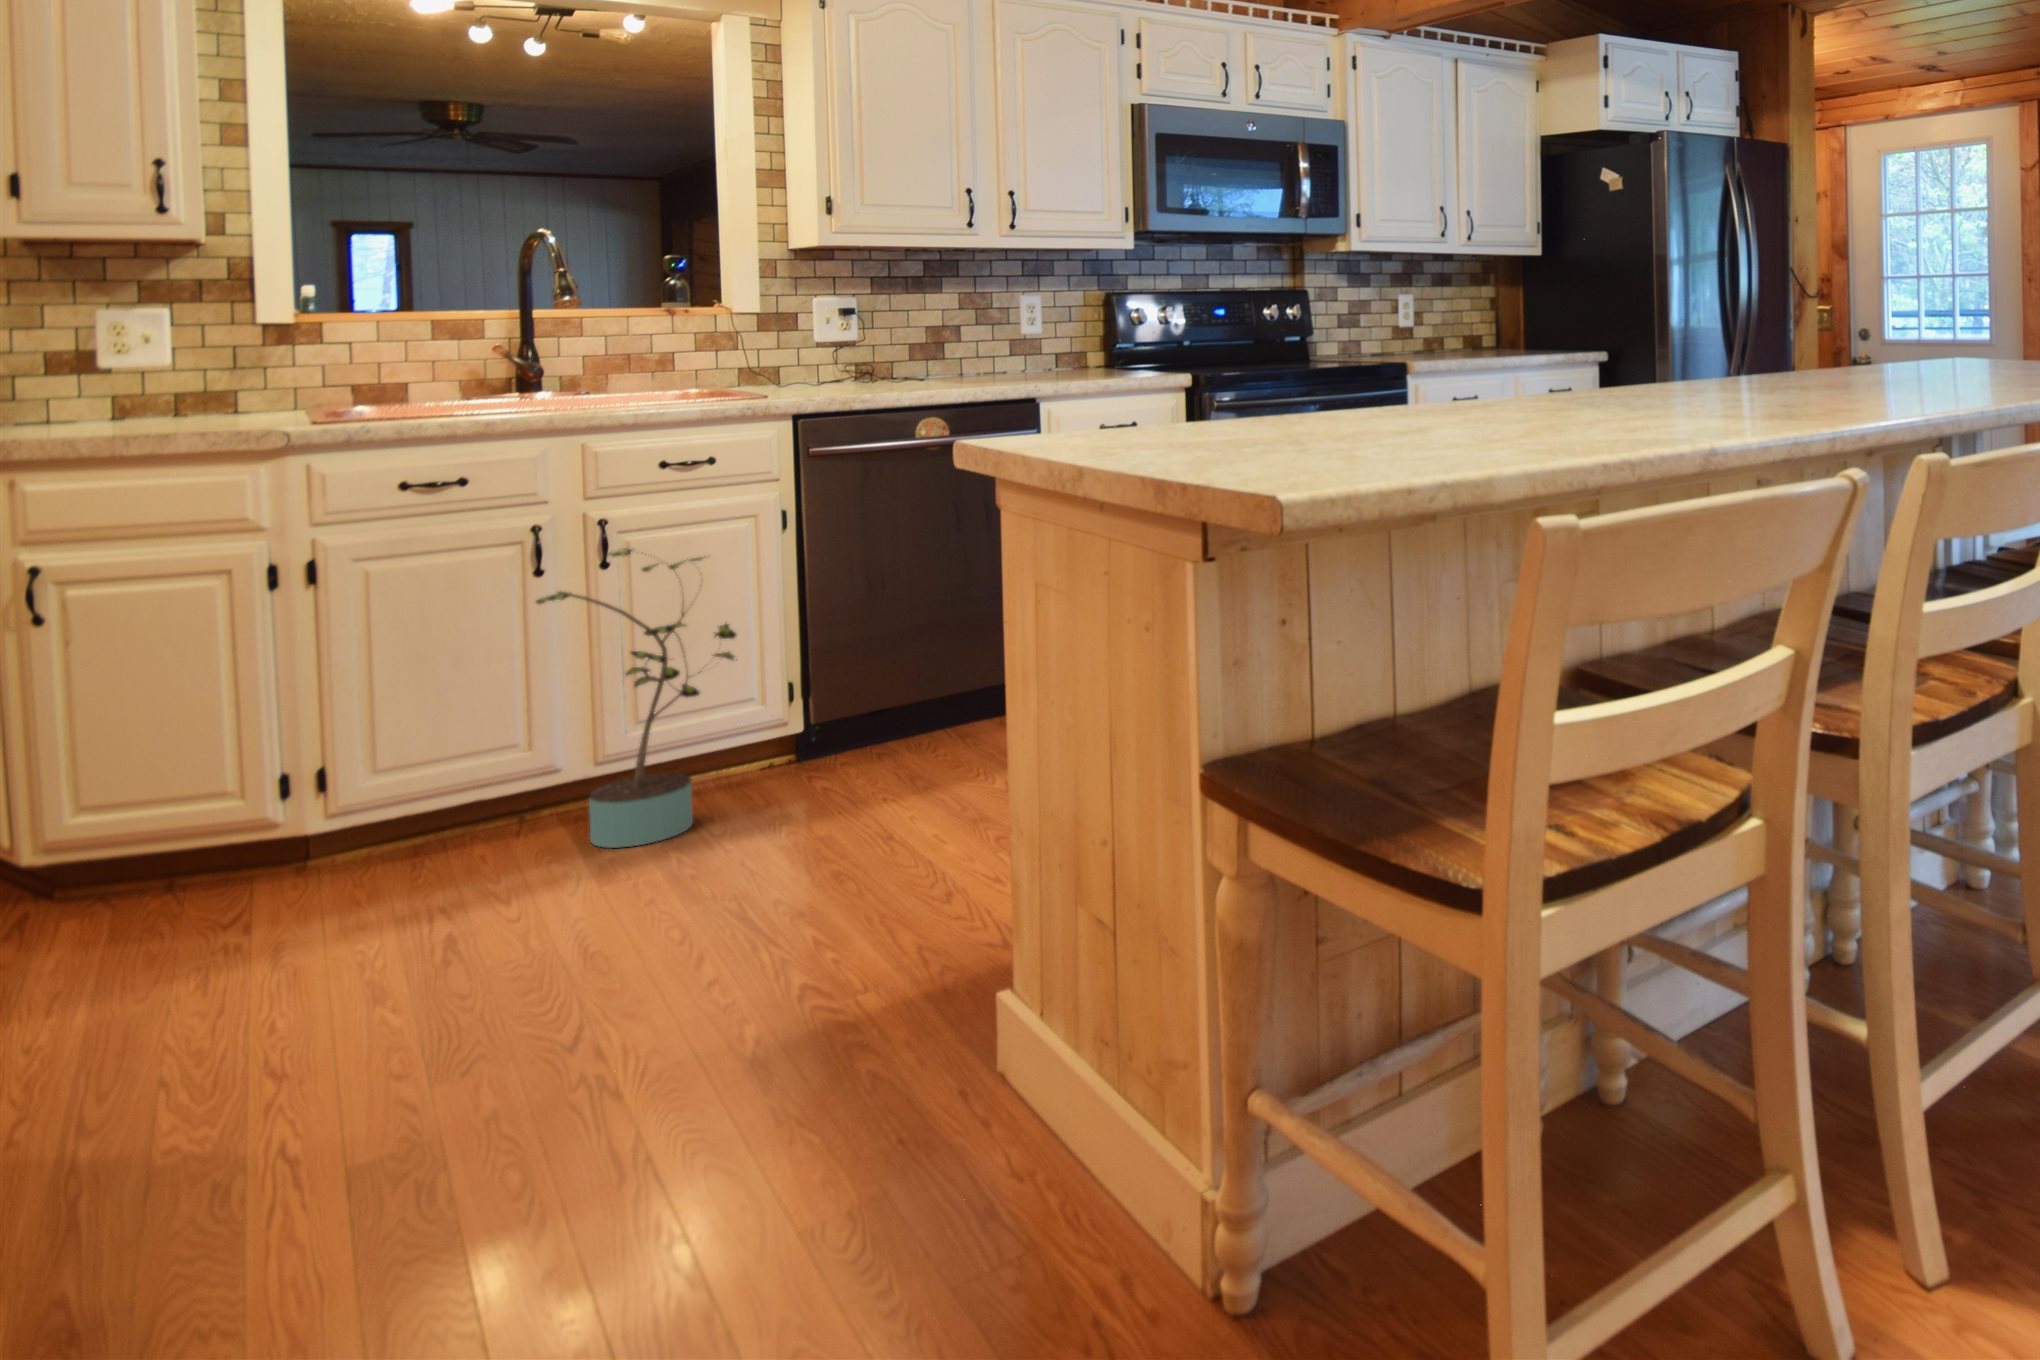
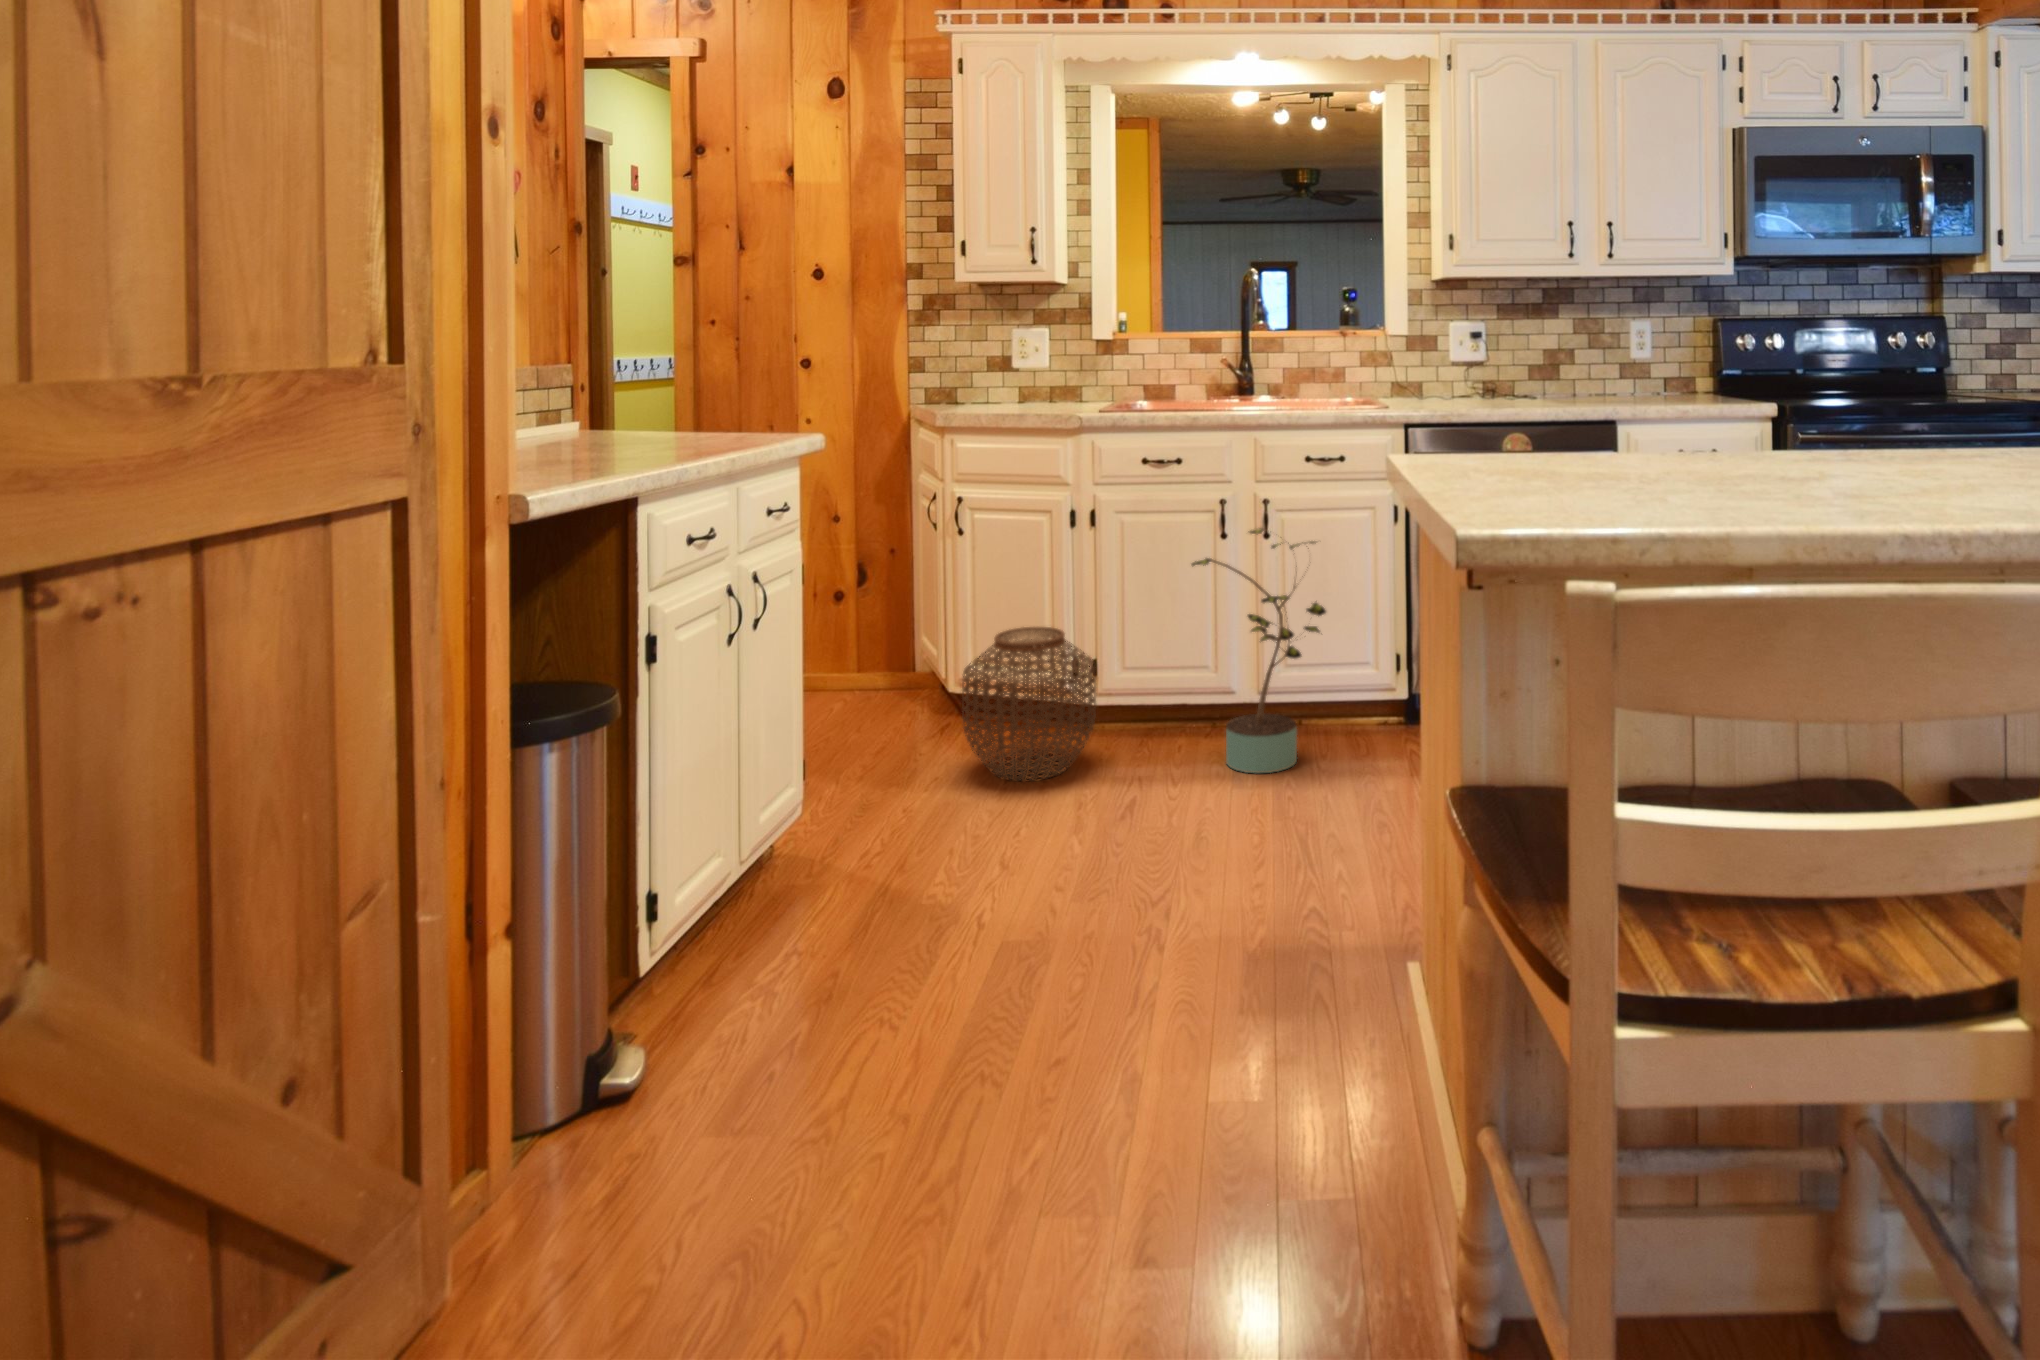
woven basket: none [140,719,386,941] -> present [962,627,1096,781]

